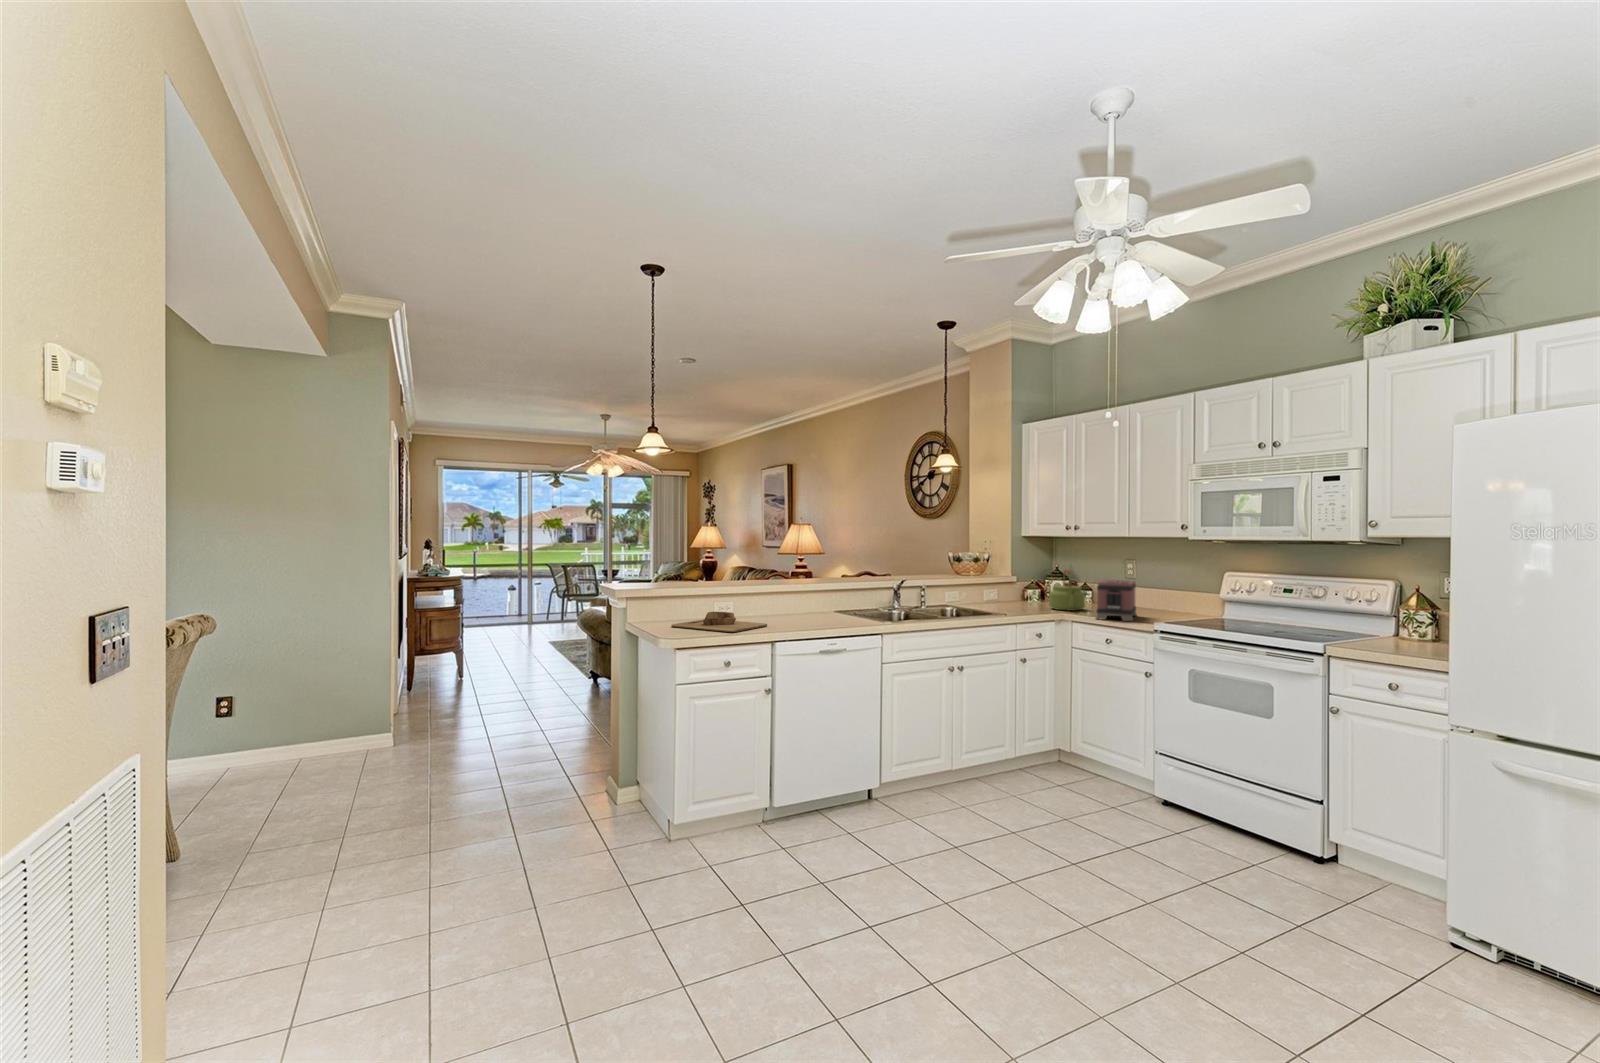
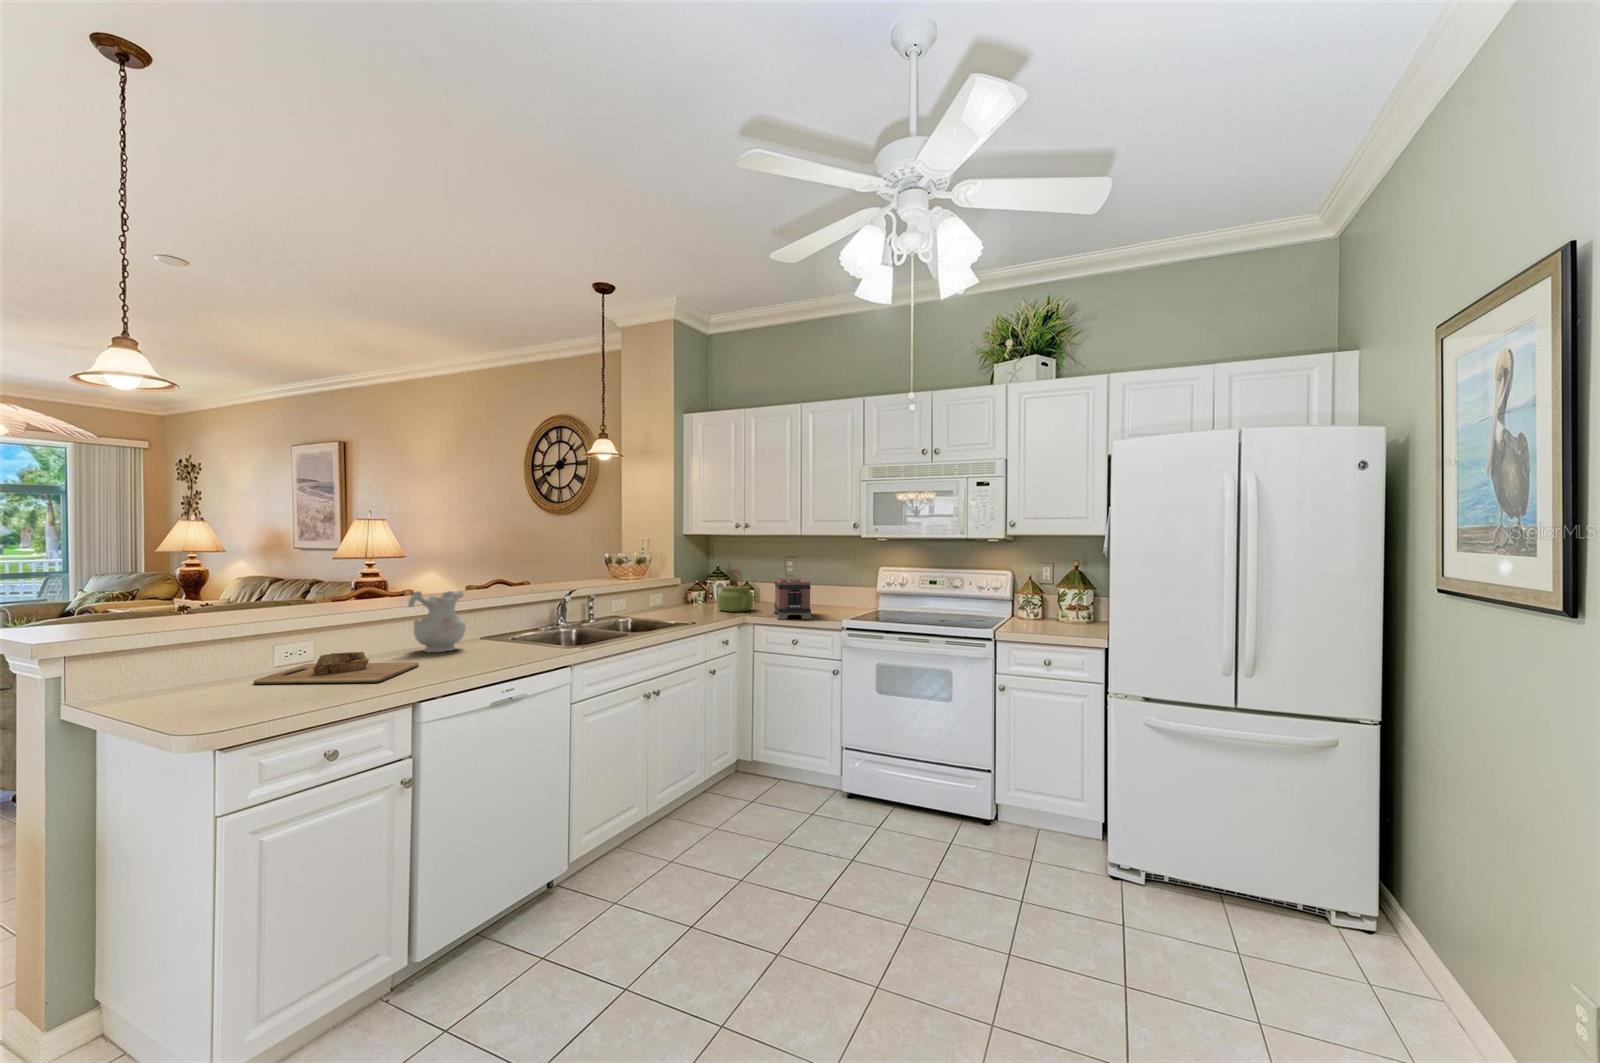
ceramic pitcher: none [770,574,809,620] -> present [408,591,466,652]

